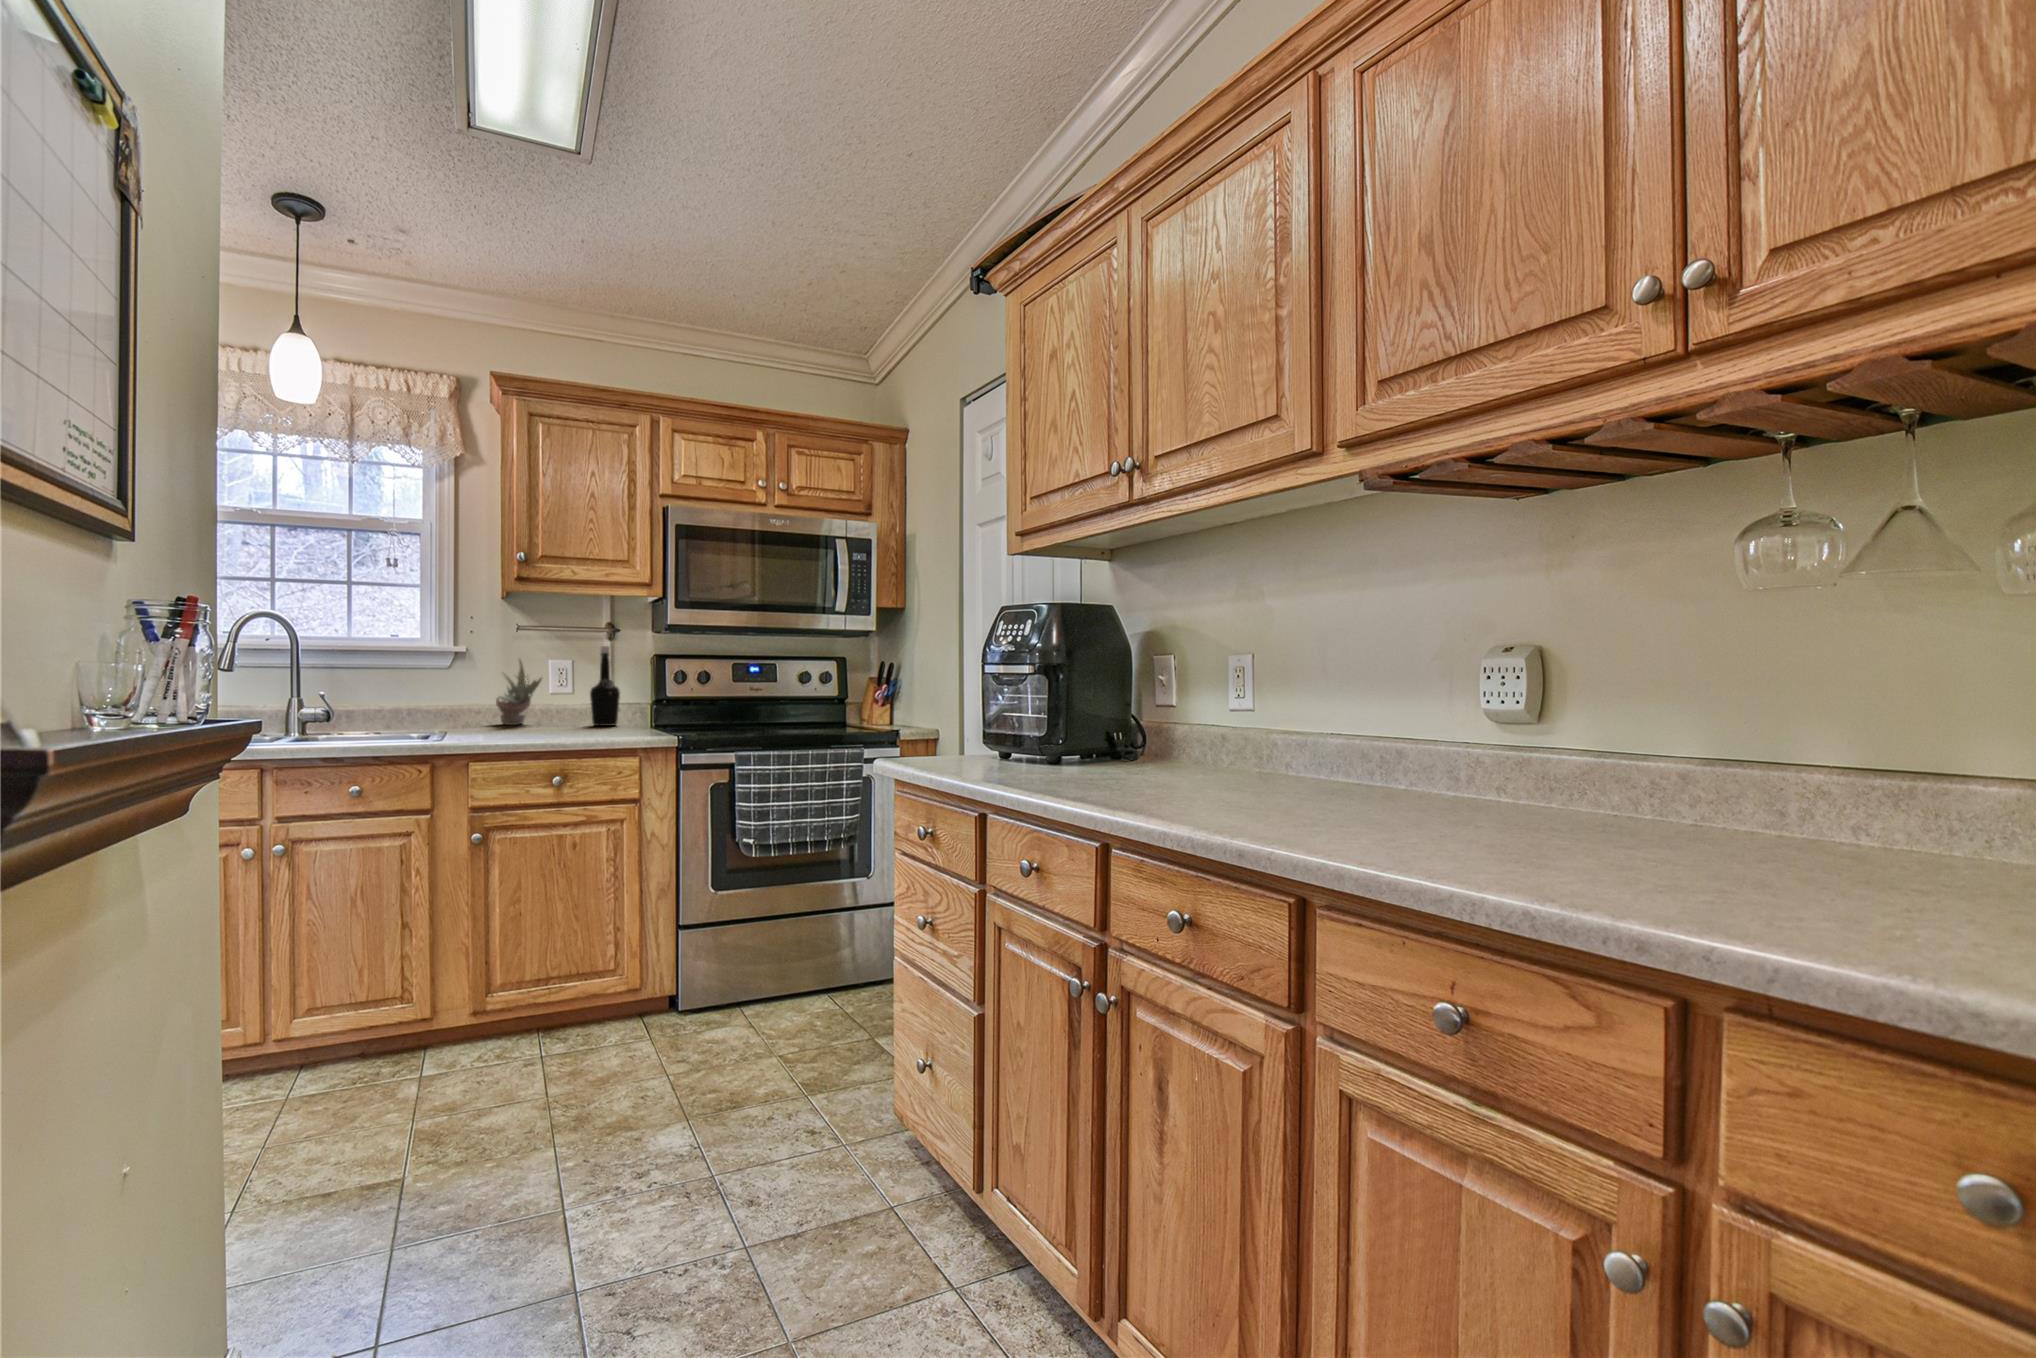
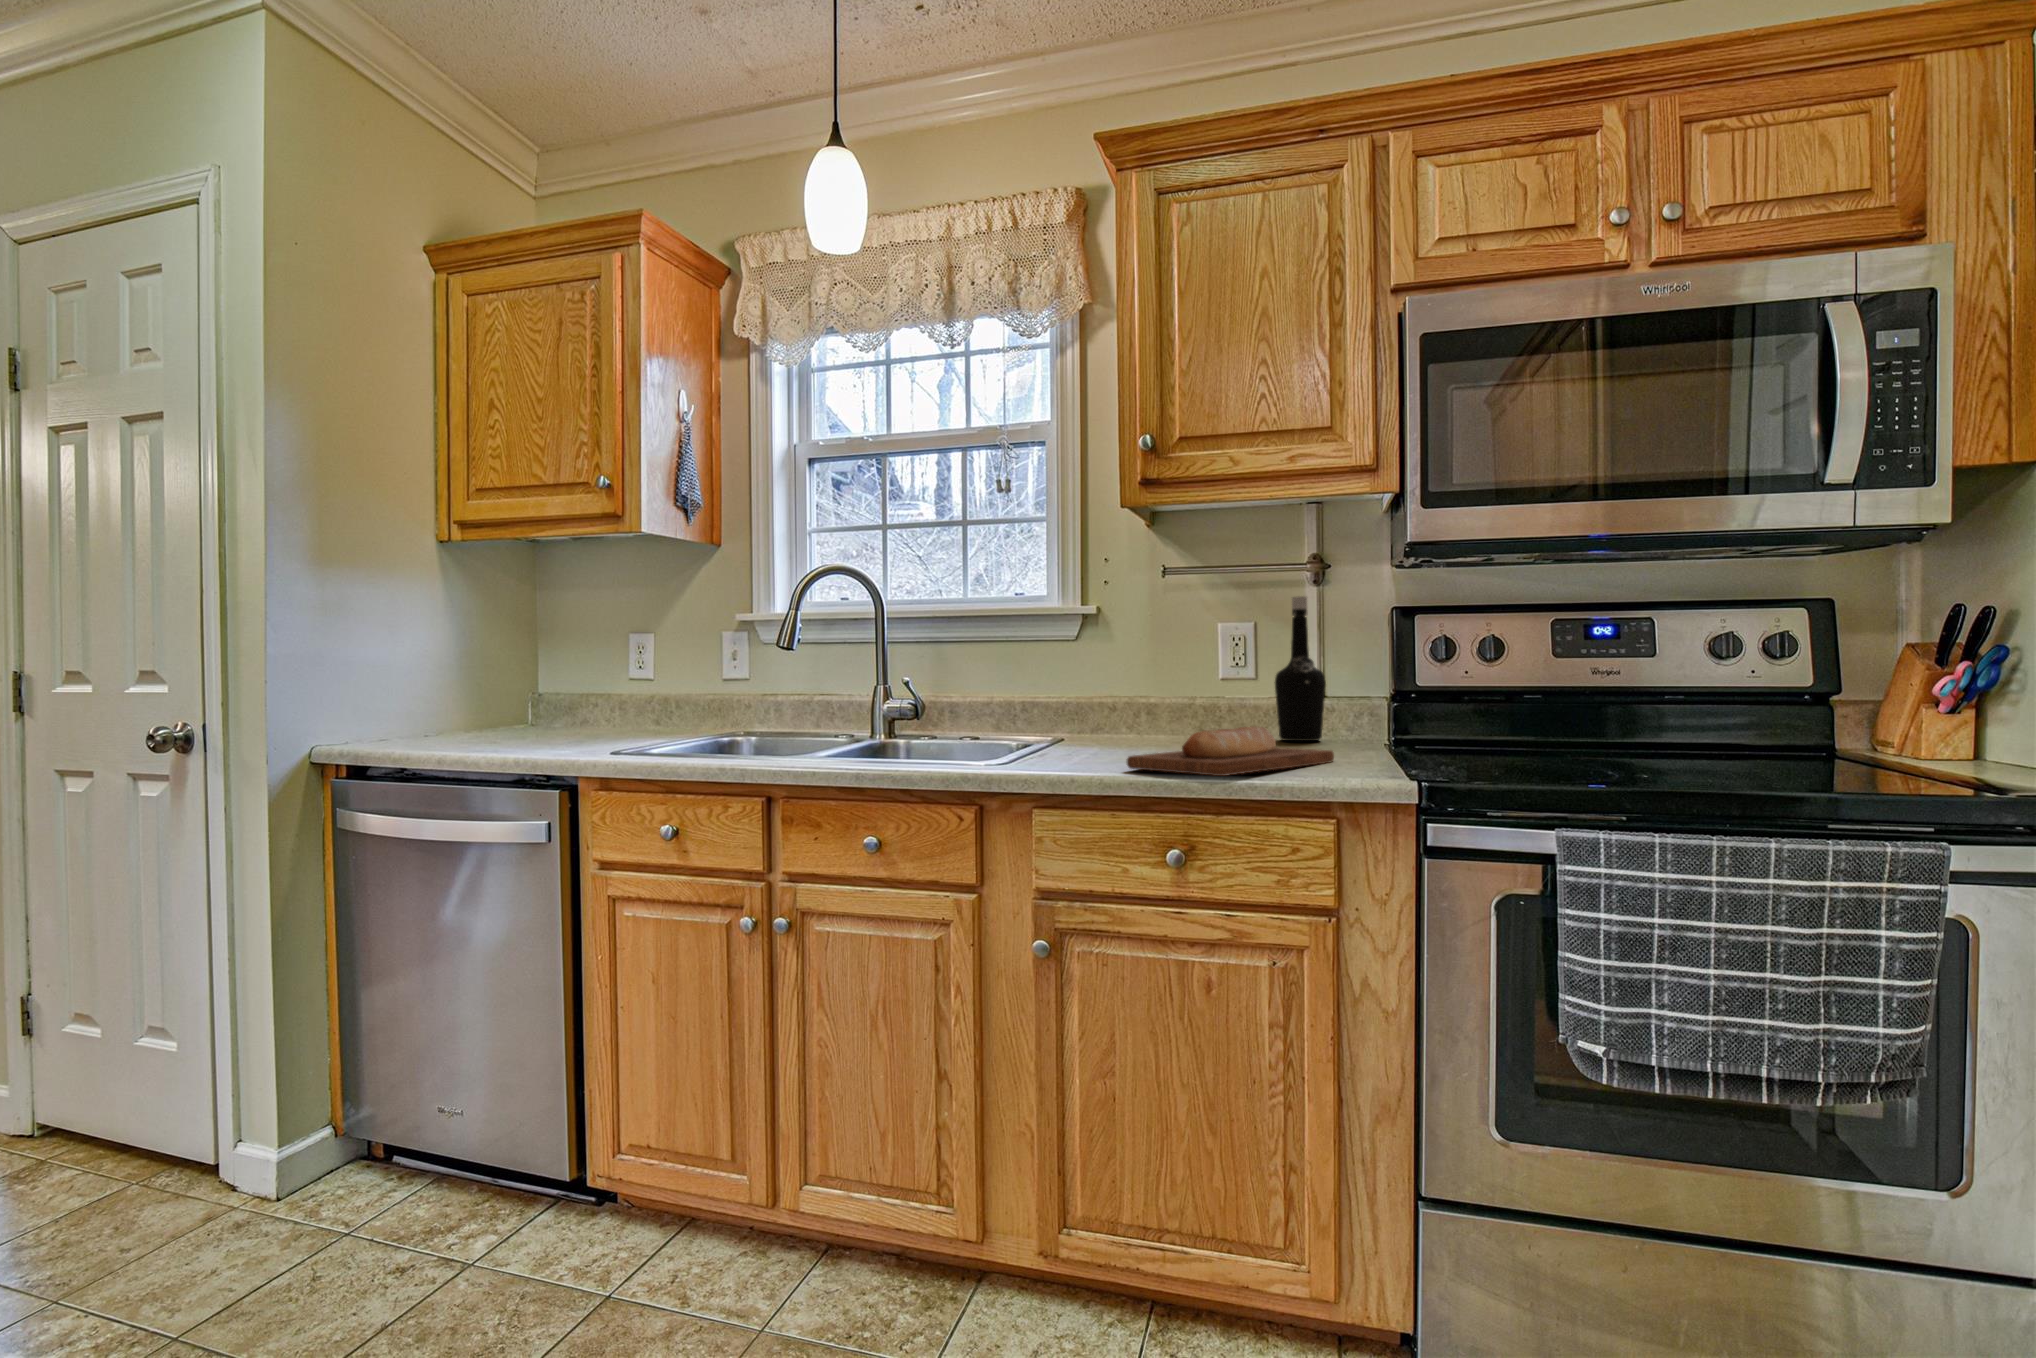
succulent plant: present [496,660,542,725] -> none [1131,623,1204,734]
bread loaf: none [521,717,631,740] -> present [1127,726,1334,776]

